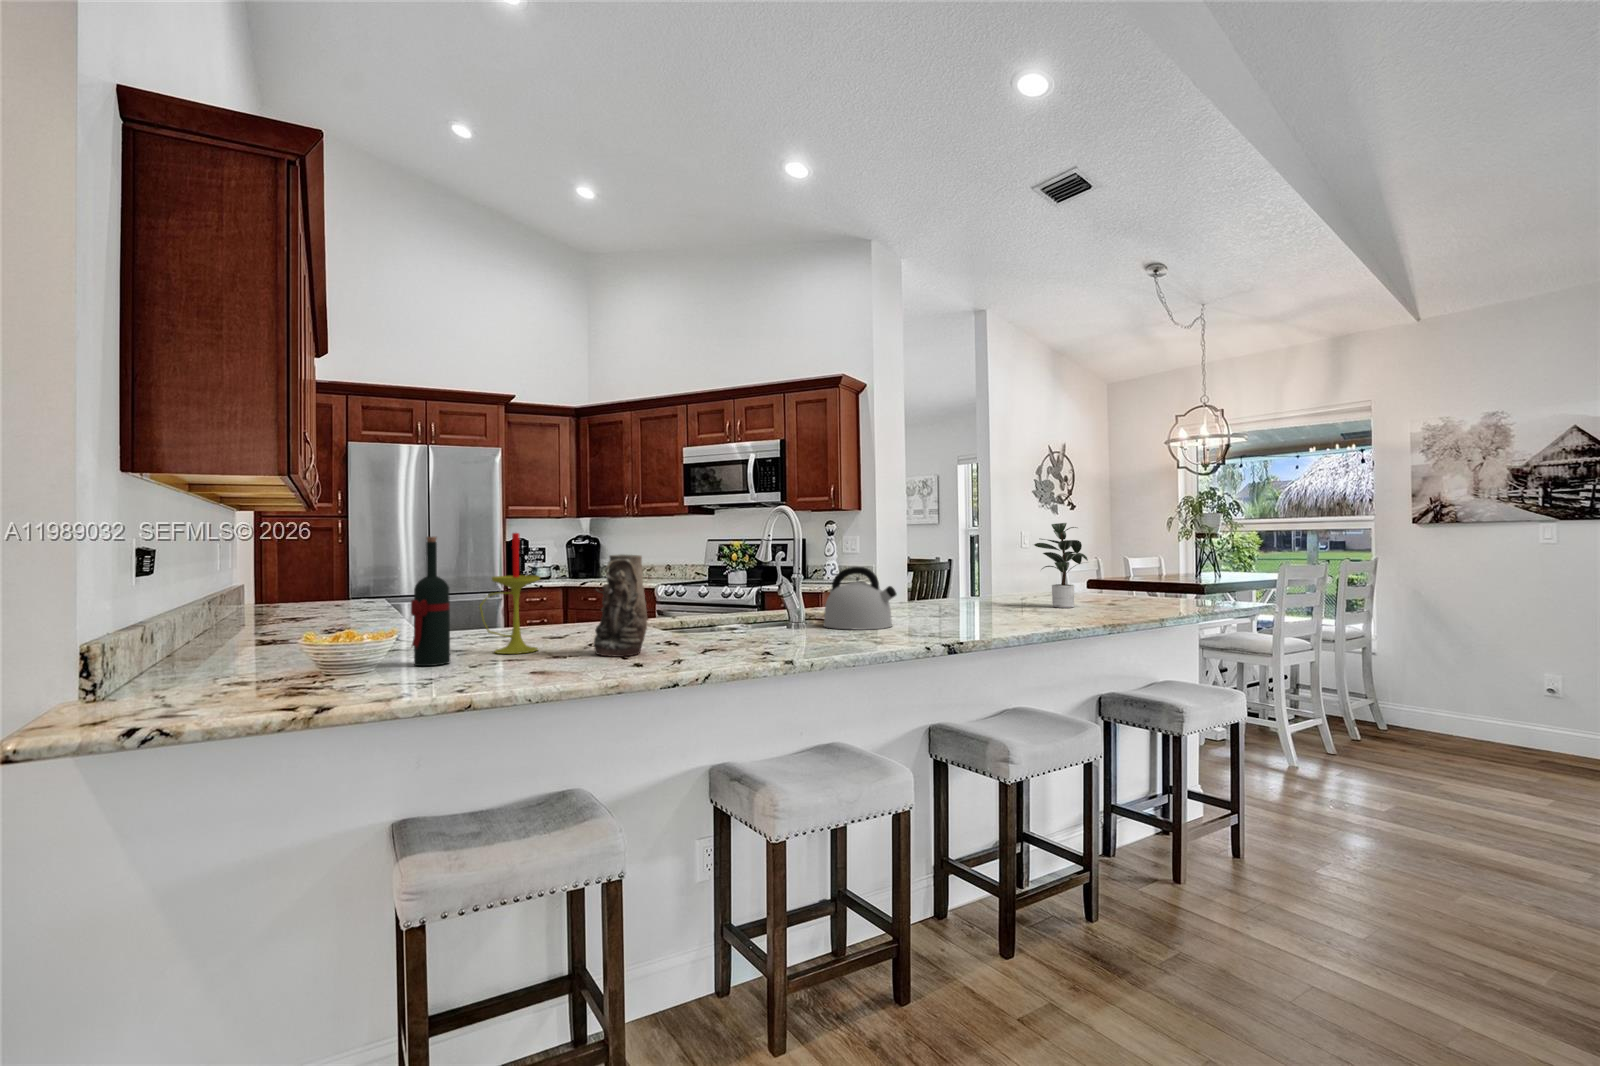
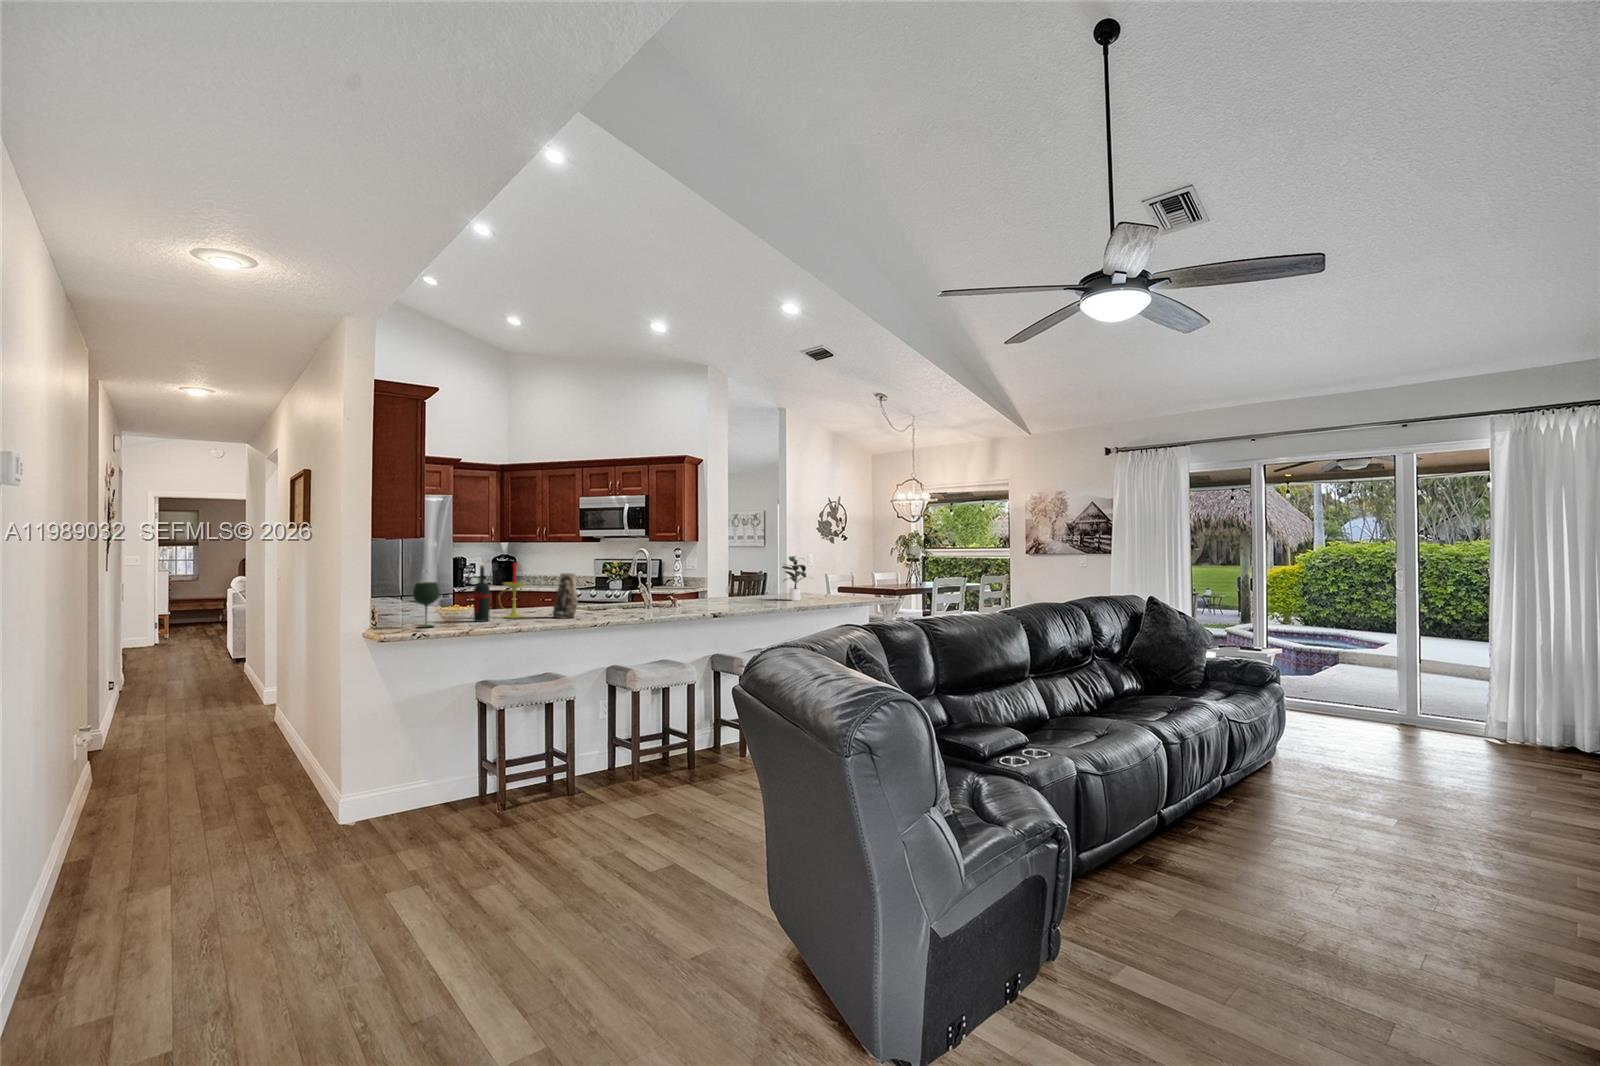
kettle: present [824,567,896,630] -> none [662,579,698,609]
wine glass: none [230,575,302,691] -> present [413,582,440,628]

